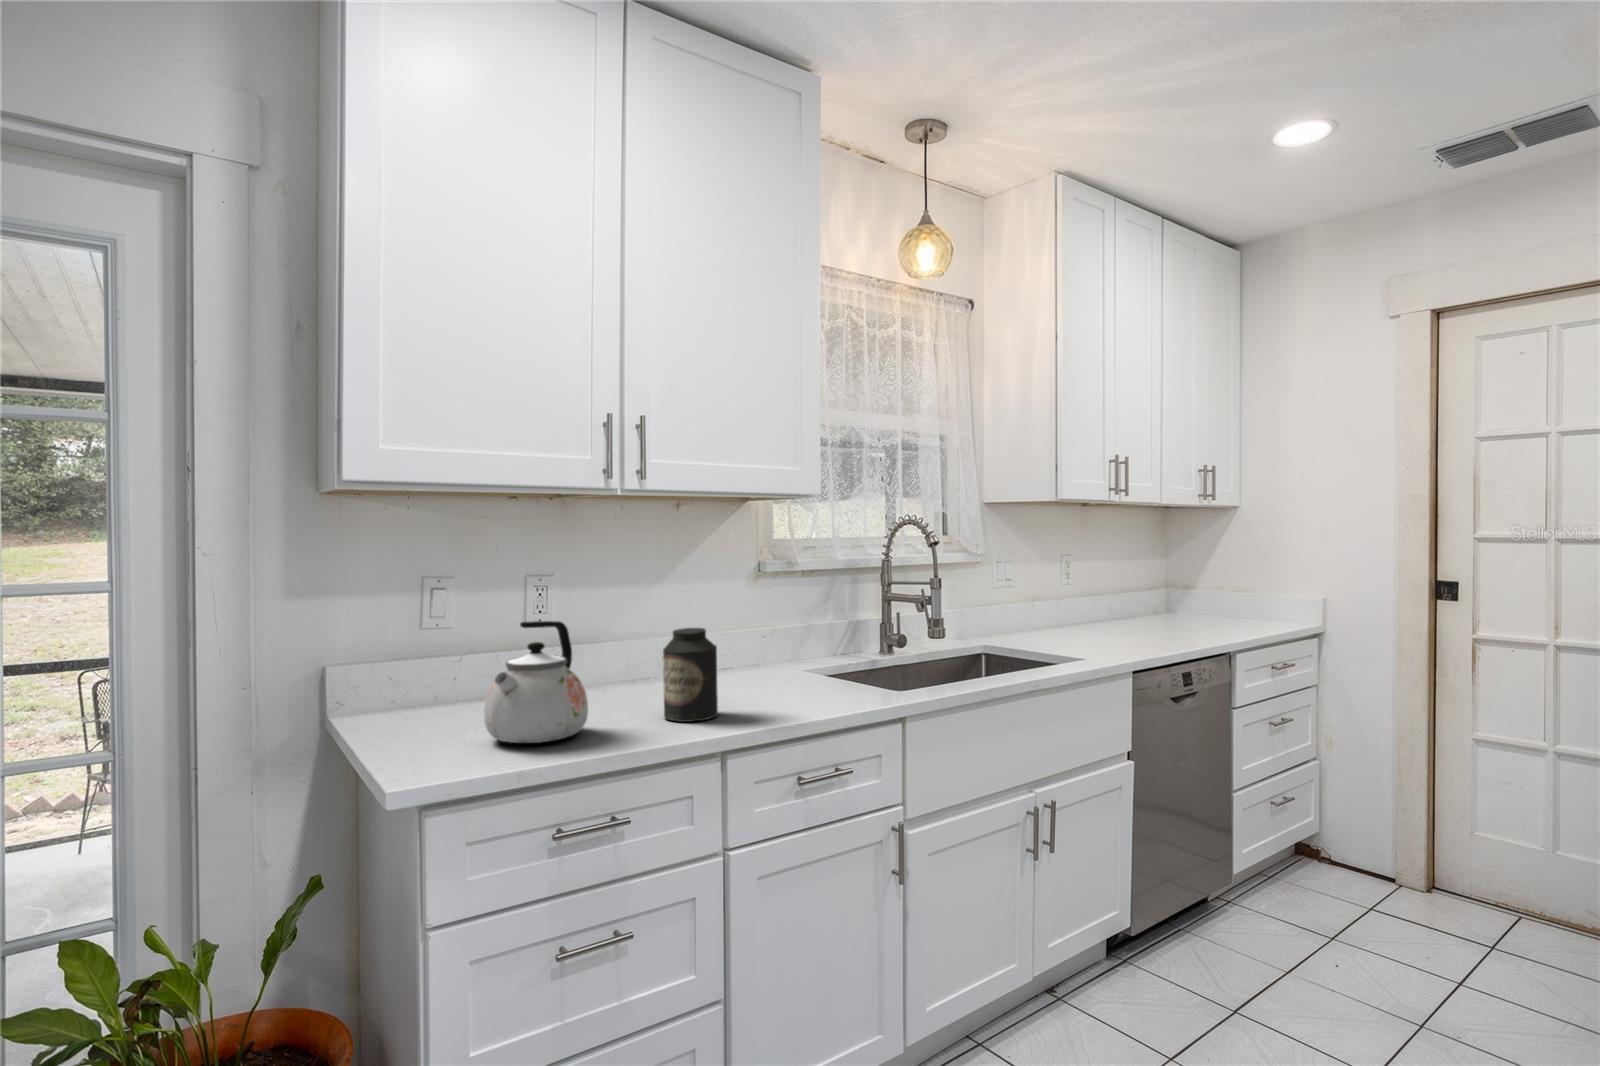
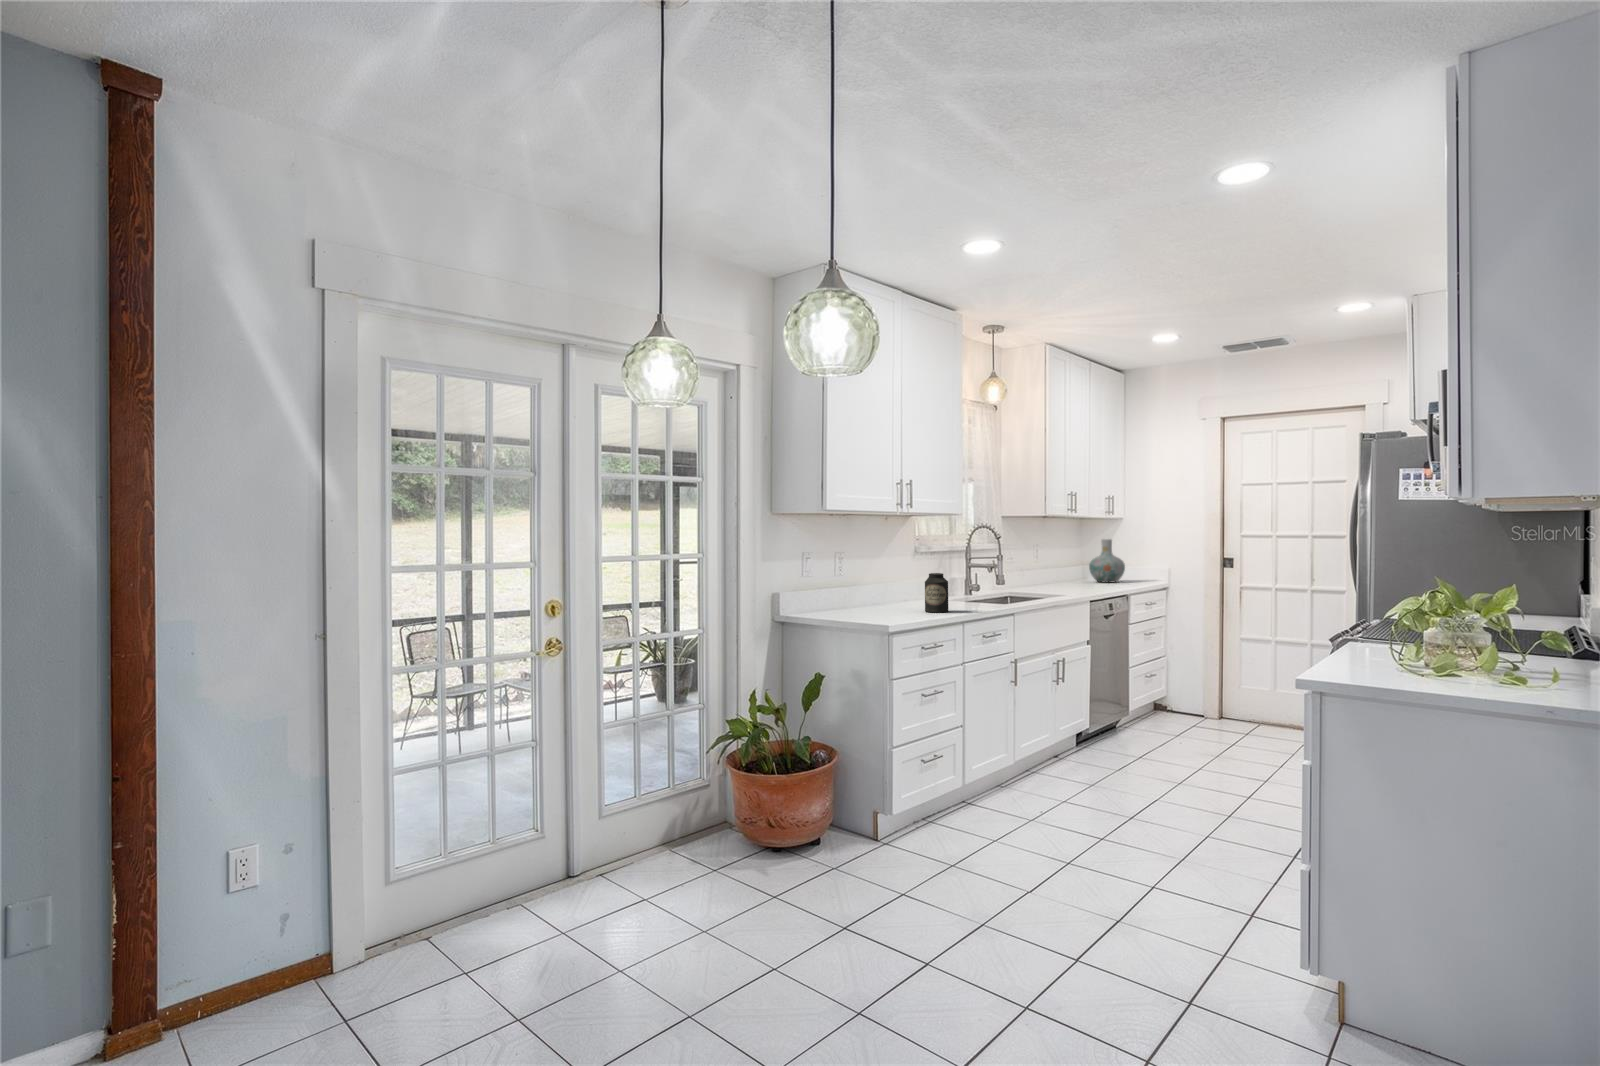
vase: none [1173,543,1240,620] -> present [1089,539,1125,583]
kettle: present [484,621,588,743] -> none [870,568,912,617]

